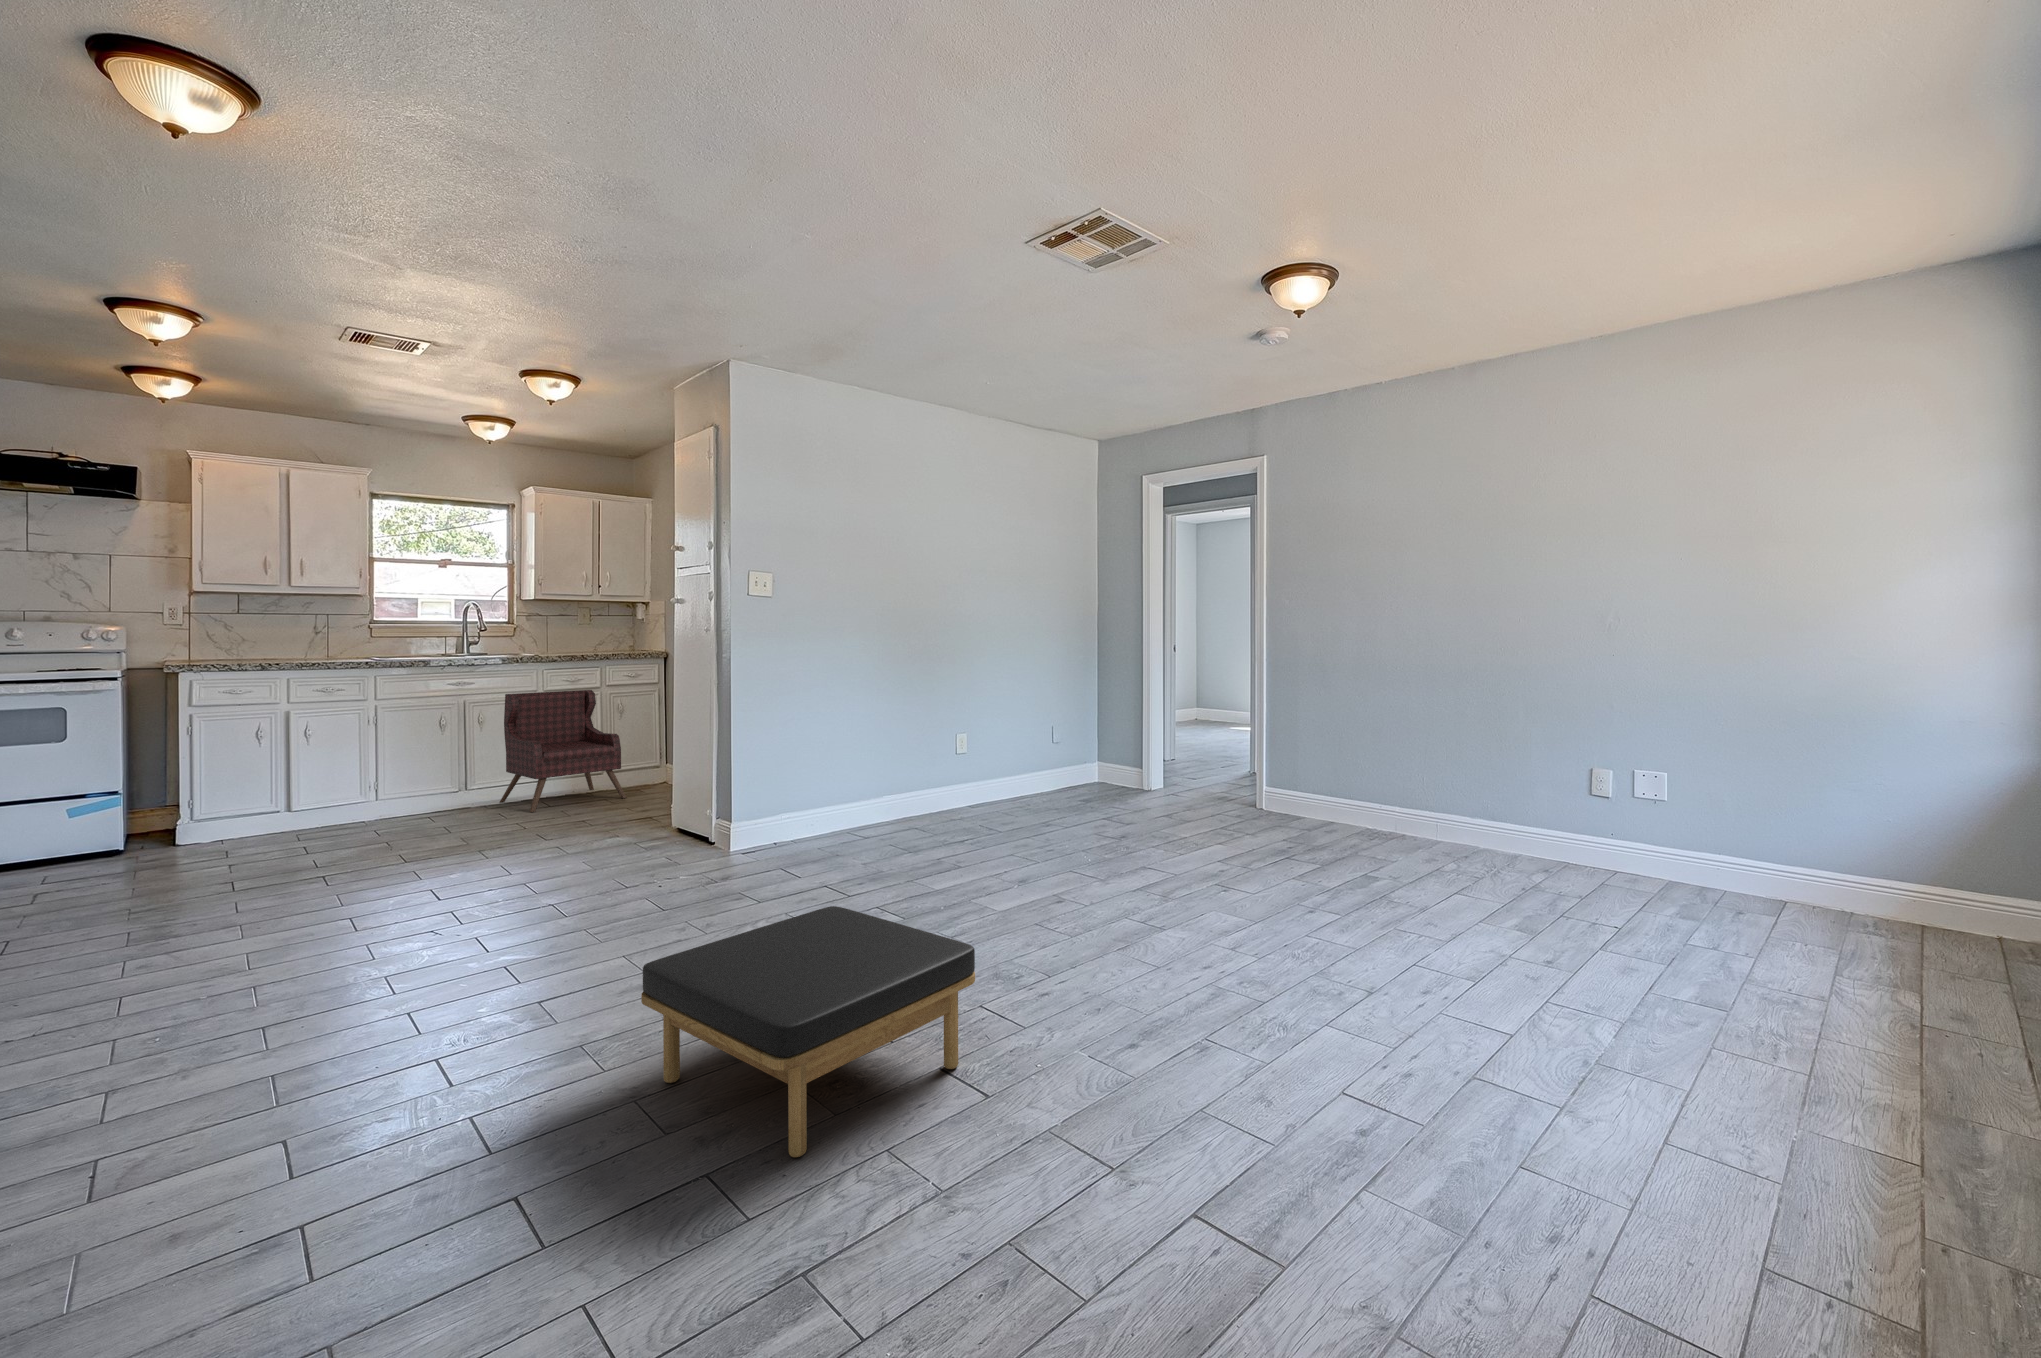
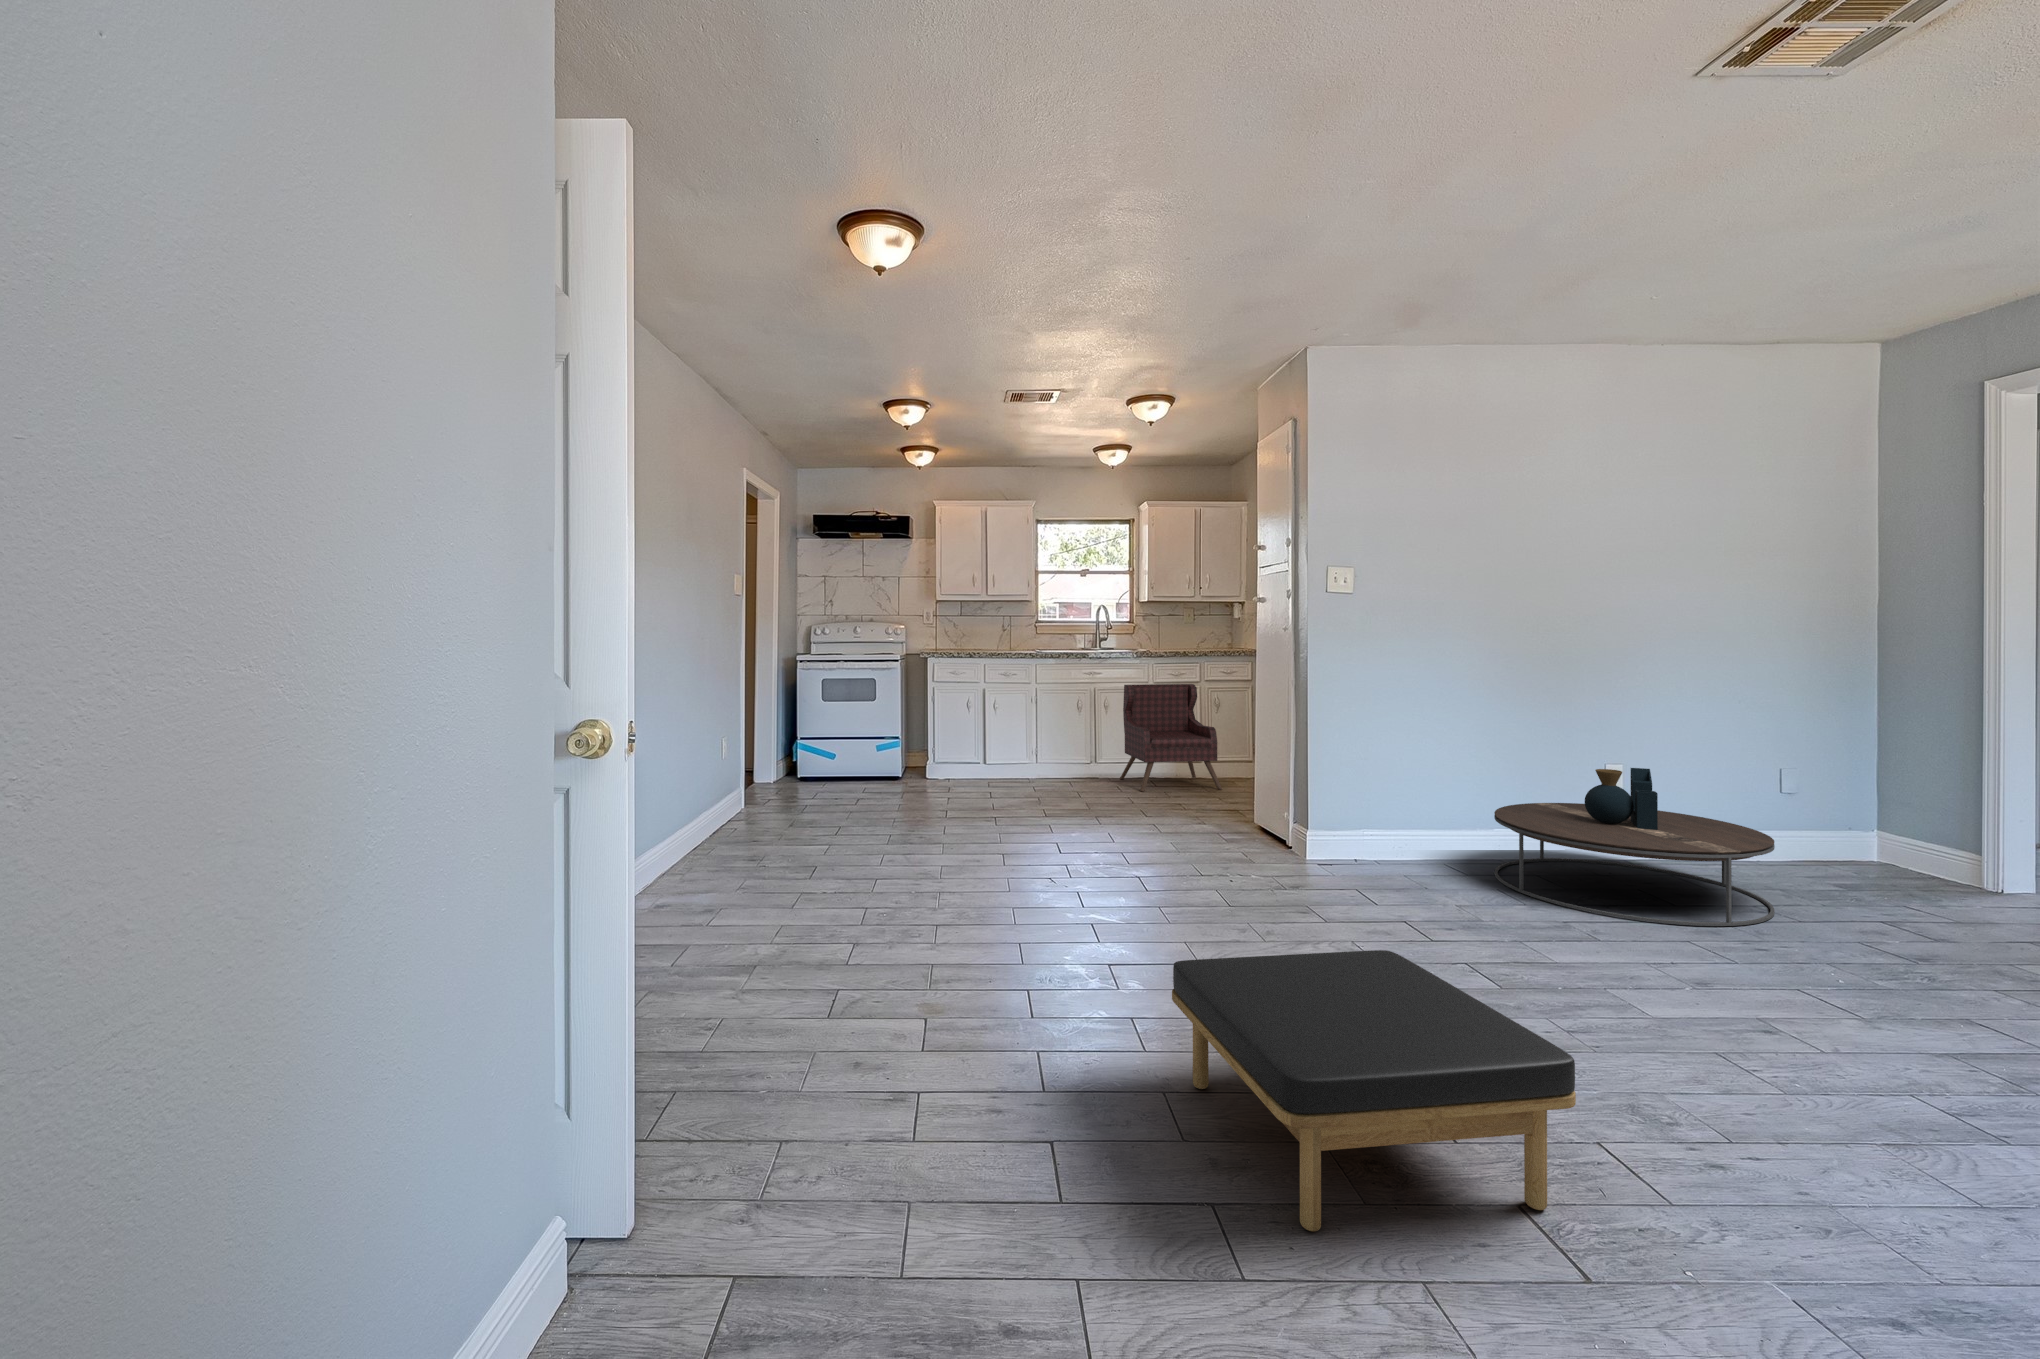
coffee table: none [882,736,1051,850] -> present [1494,768,1775,926]

